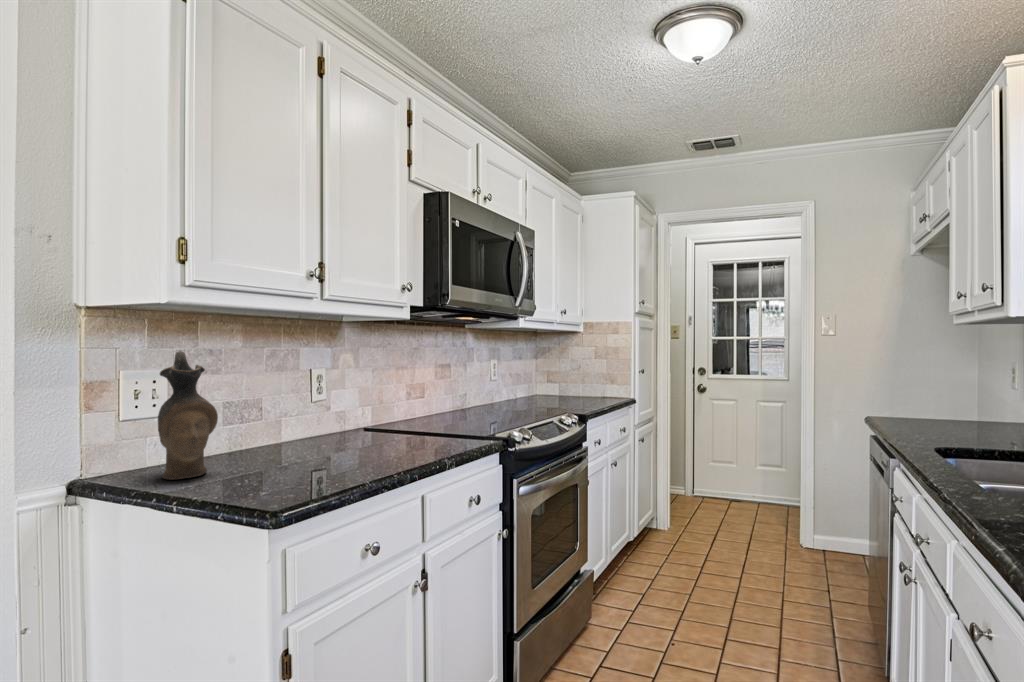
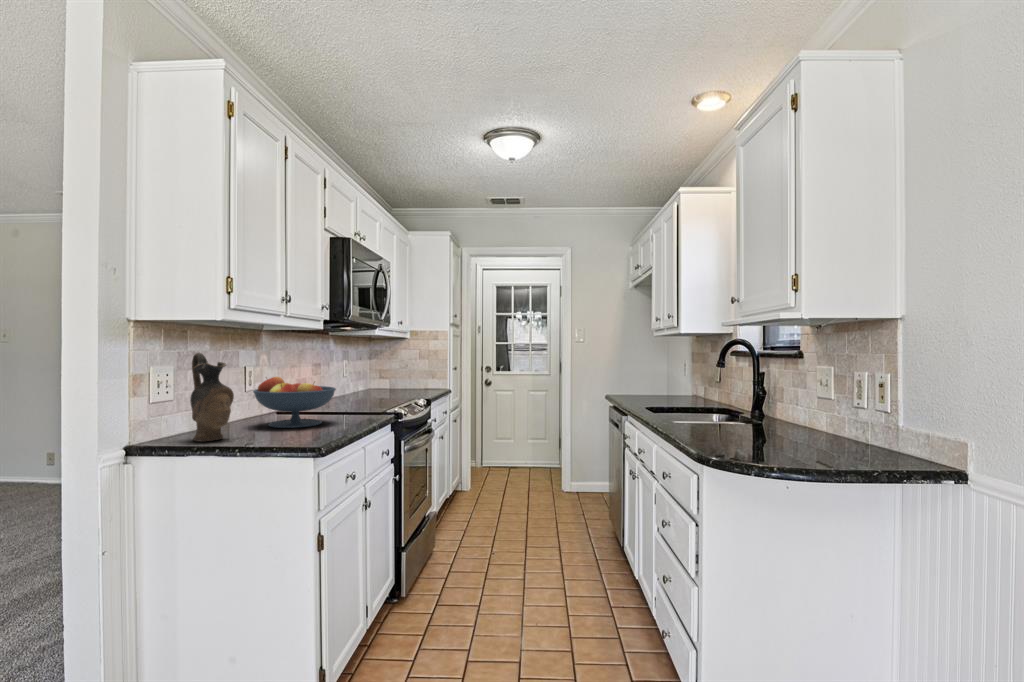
fruit bowl: none [282,384,396,460] -> present [253,377,336,428]

